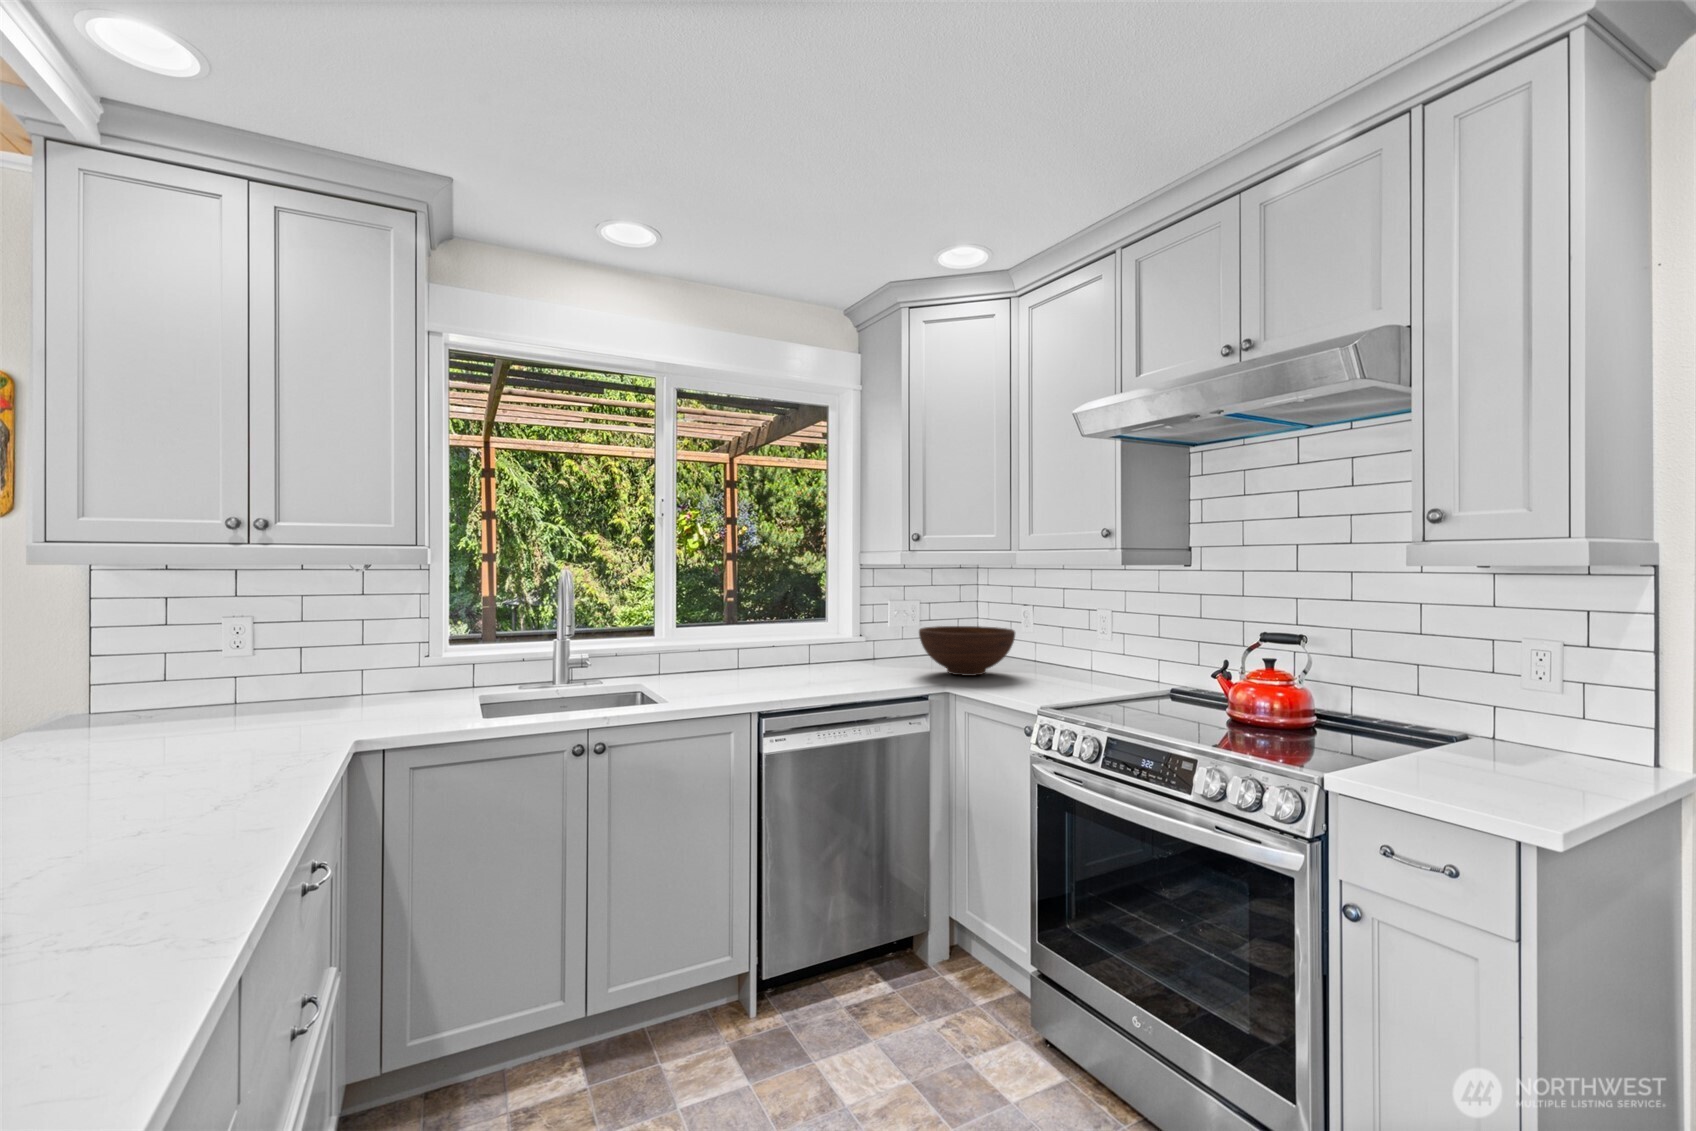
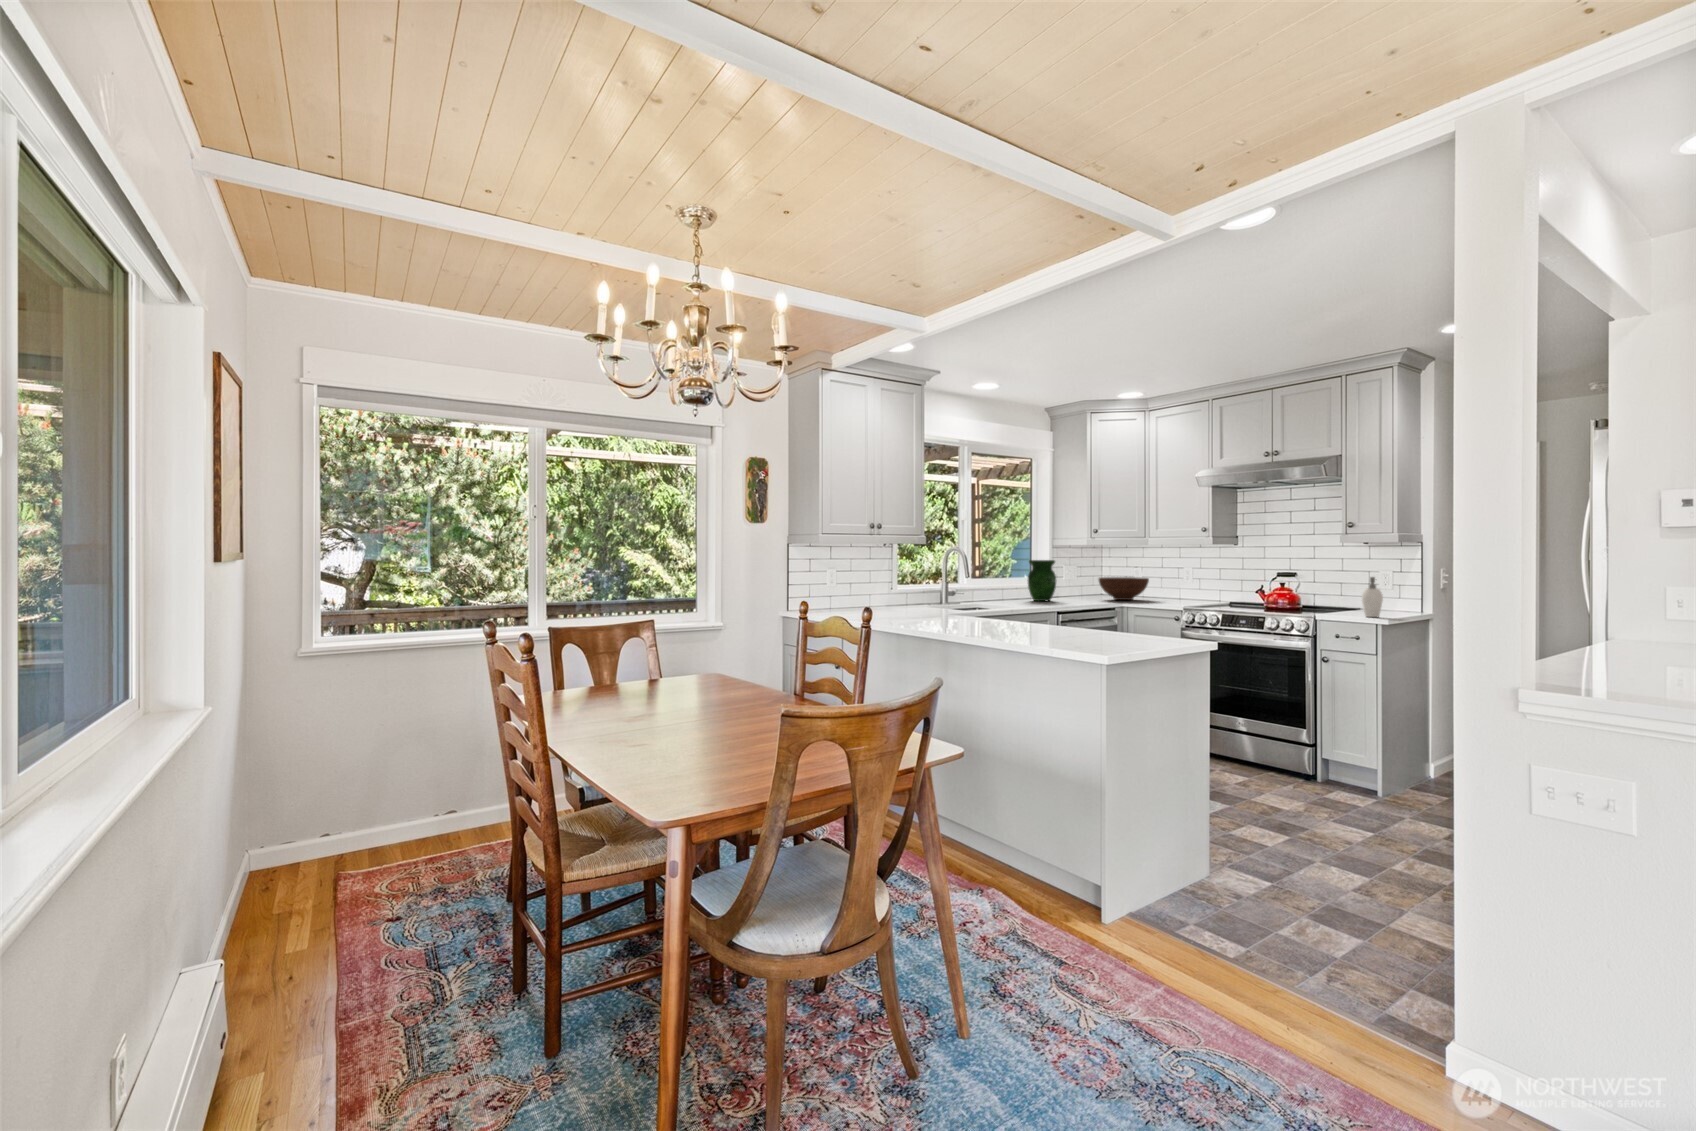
vase: none [777,592,832,675] -> present [1028,560,1056,601]
soap dispenser: none [1465,674,1535,803] -> present [1362,577,1383,617]

